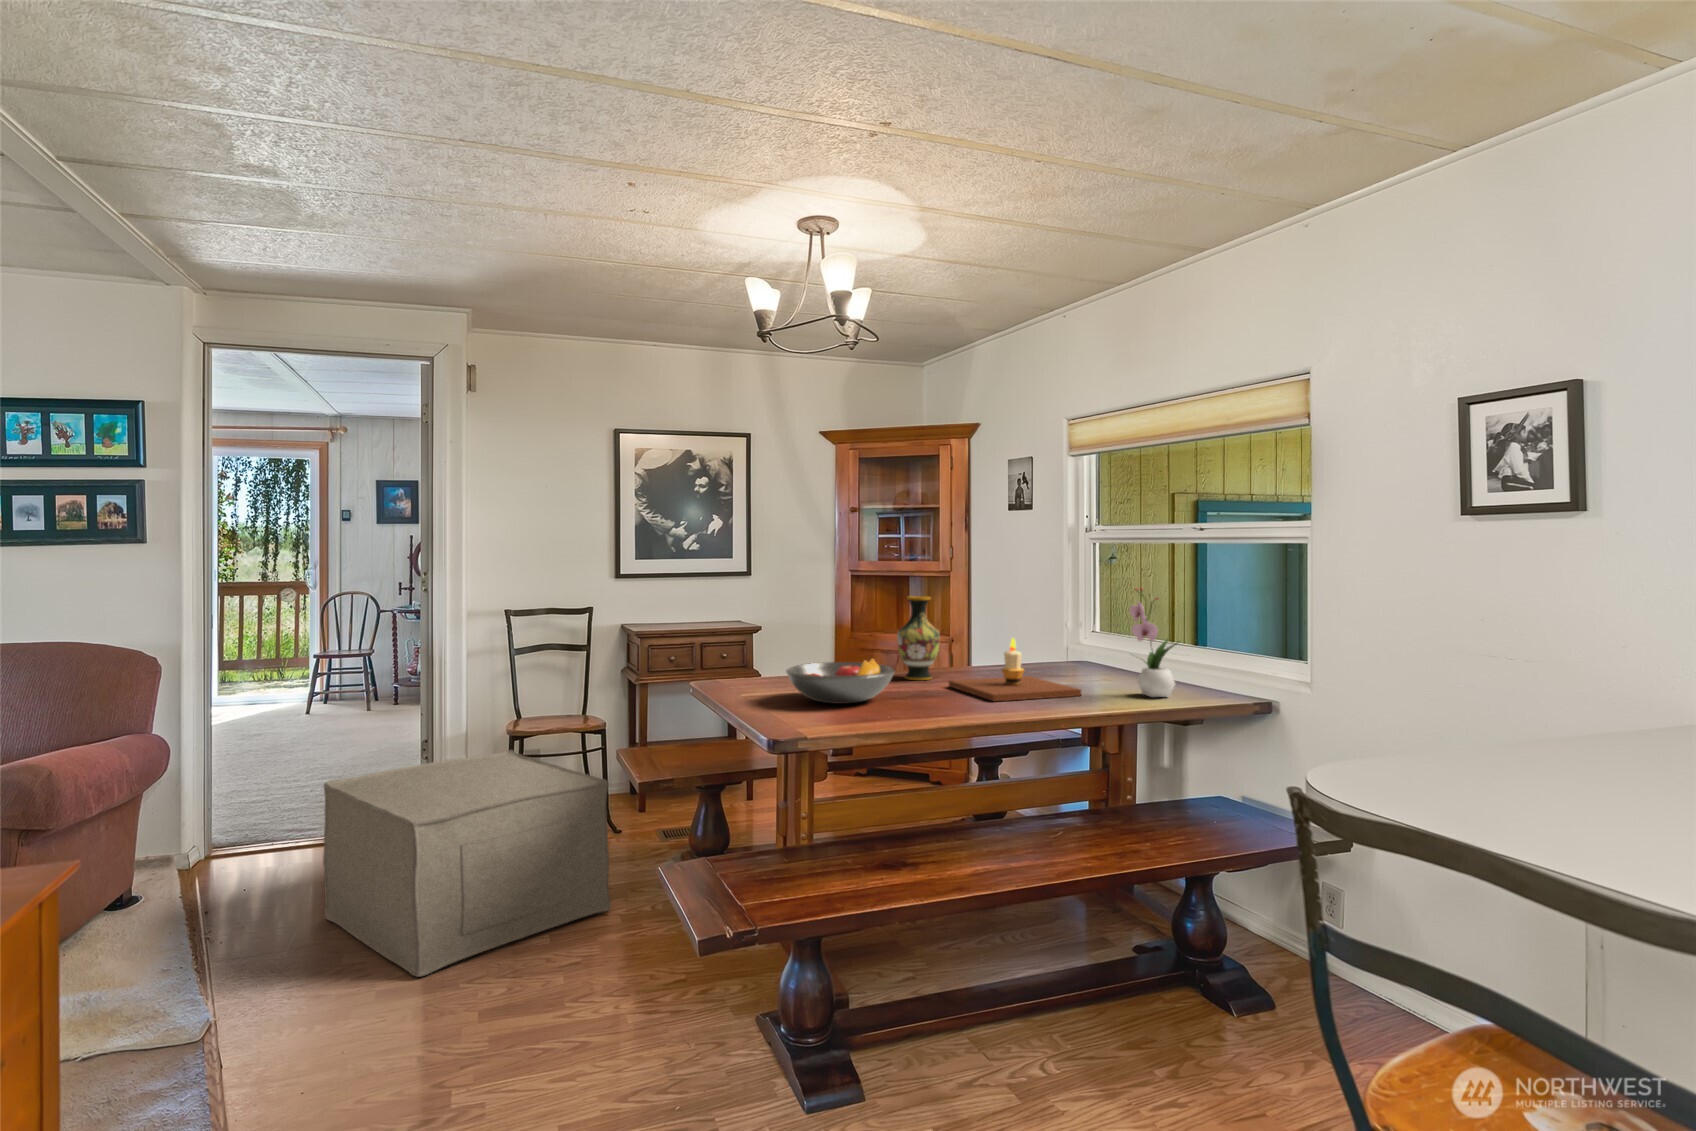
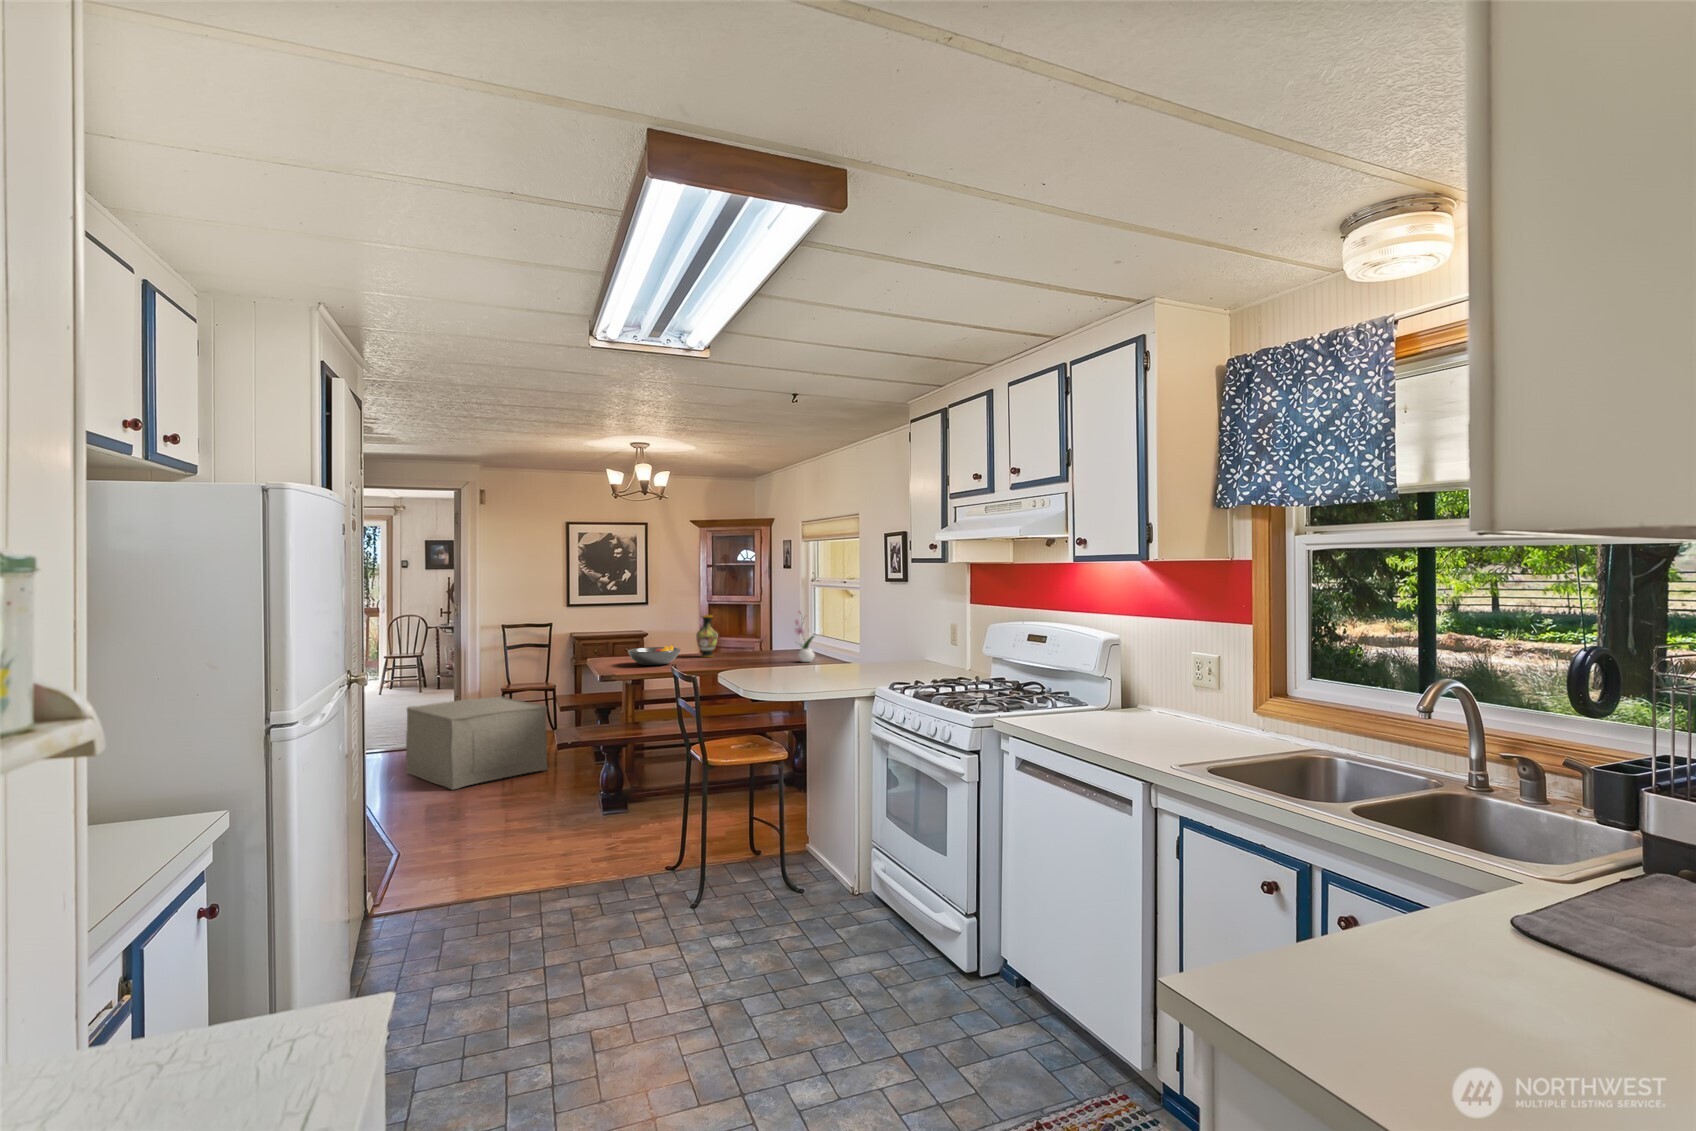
candle: present [949,638,1081,701] -> none [716,635,771,664]

